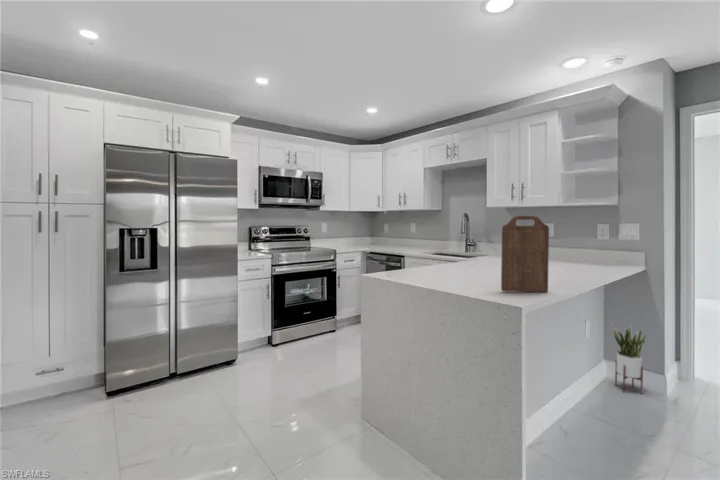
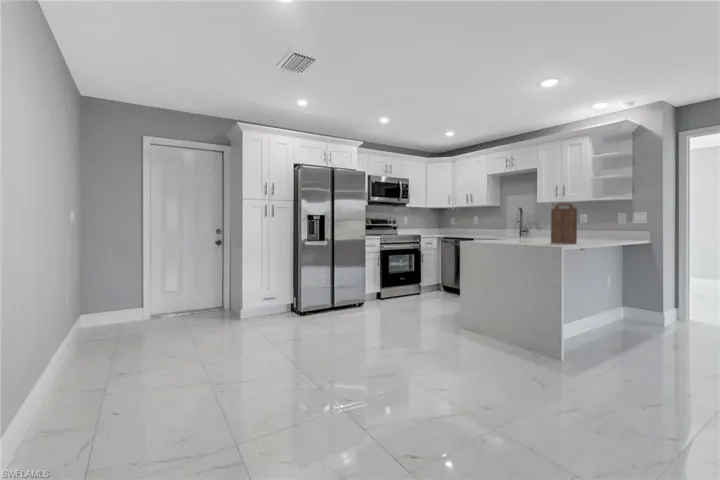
potted plant: present [611,322,647,393] -> none [626,277,650,324]

